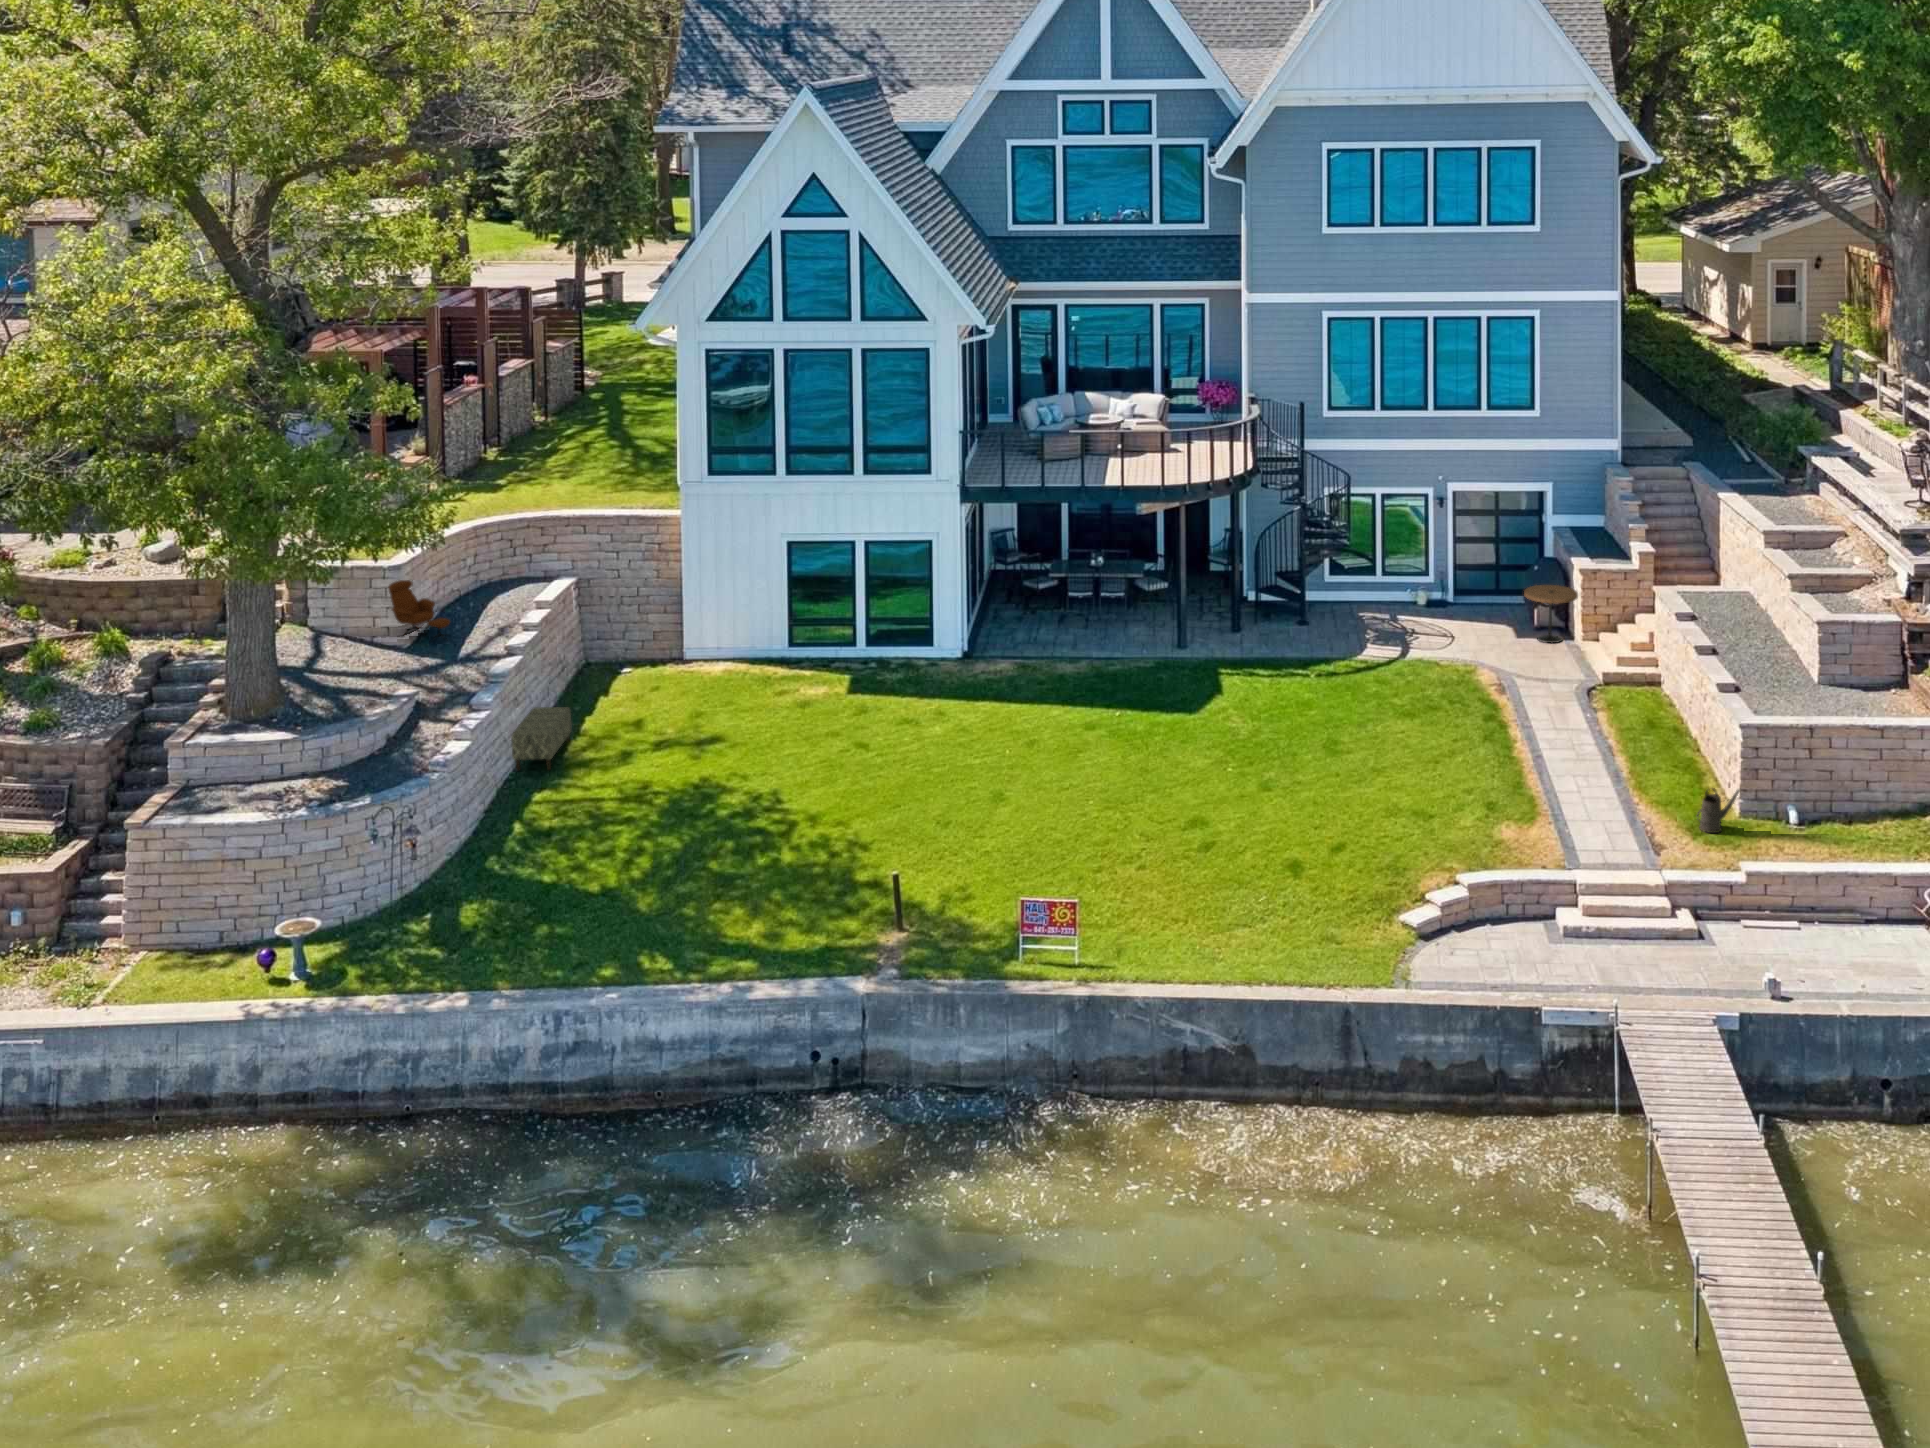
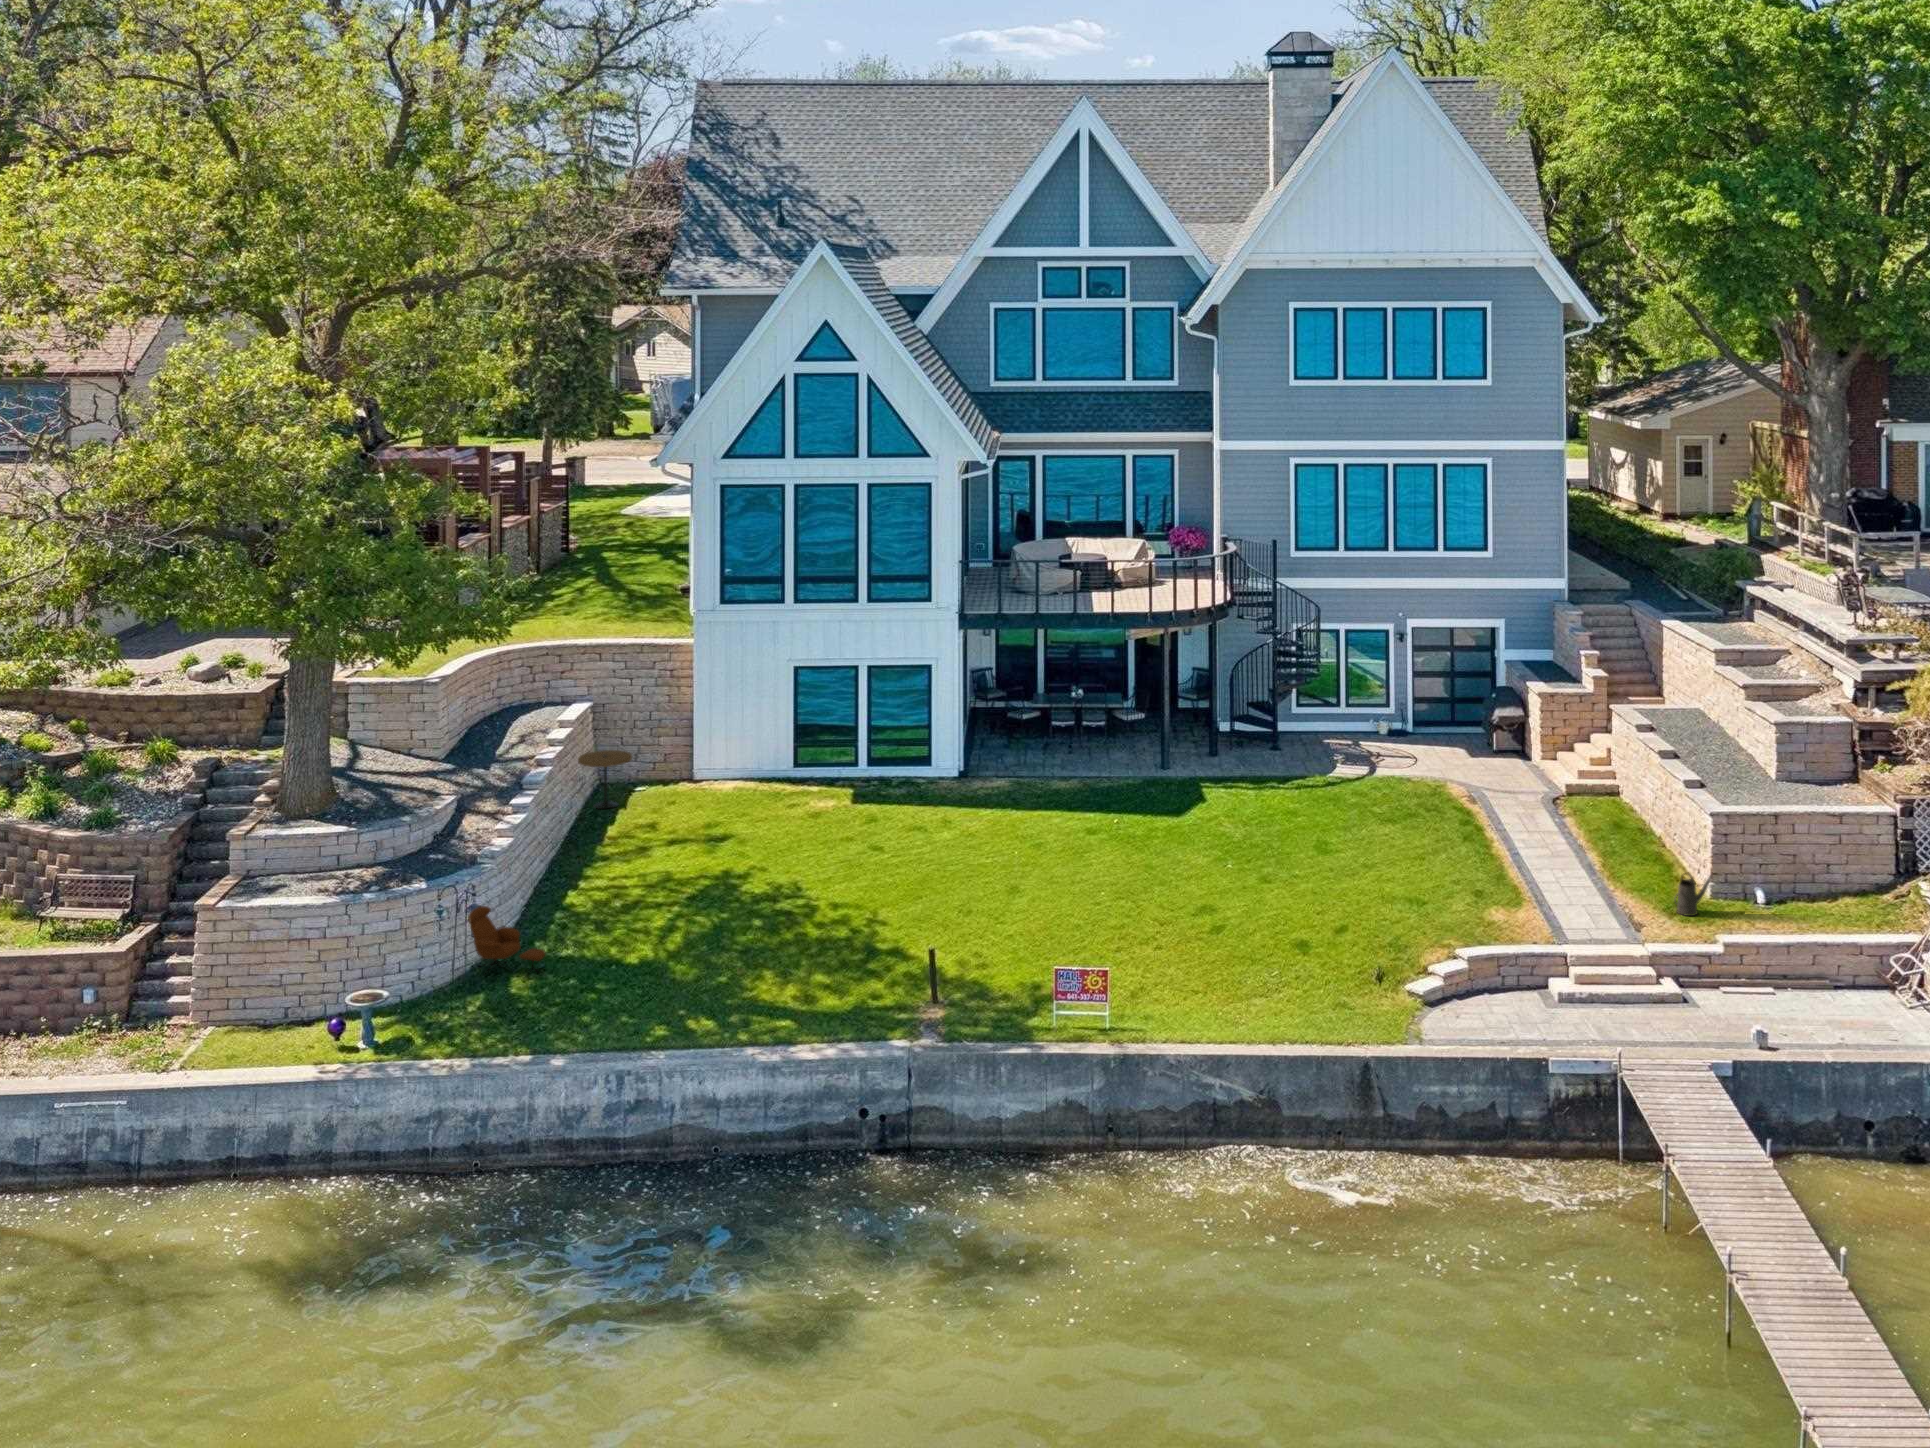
lounge chair: present [388,580,450,638] -> present [469,906,545,973]
side table: present [1524,585,1578,643] -> present [578,750,632,809]
bench: present [511,707,572,770] -> none [543,817,595,875]

